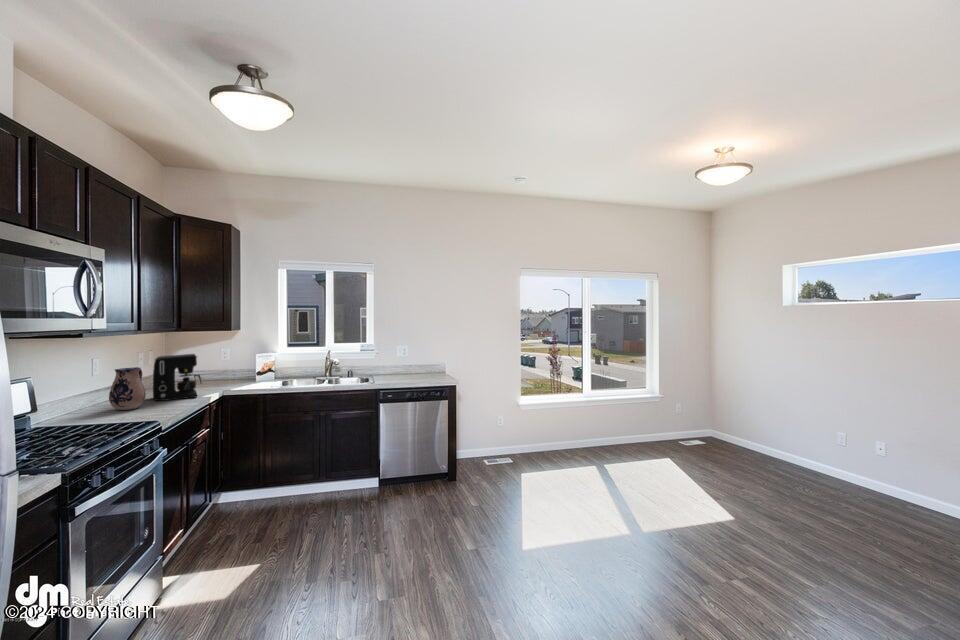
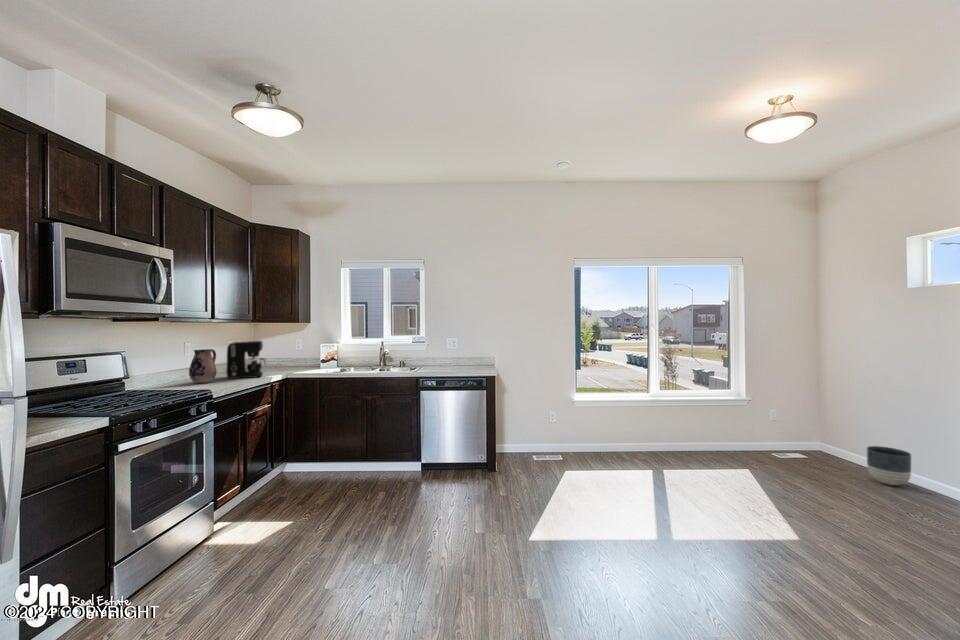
planter: none [755,434,786,464] -> present [867,446,911,485]

